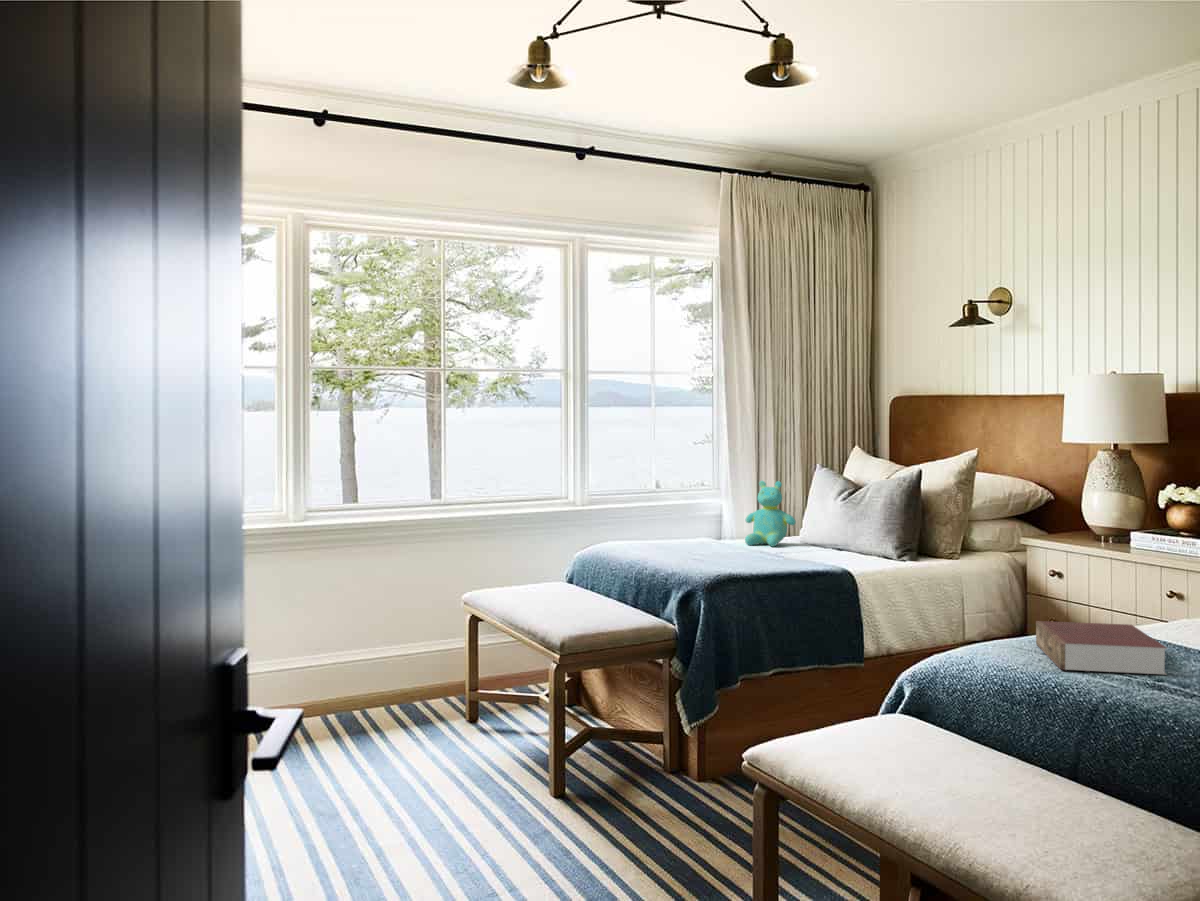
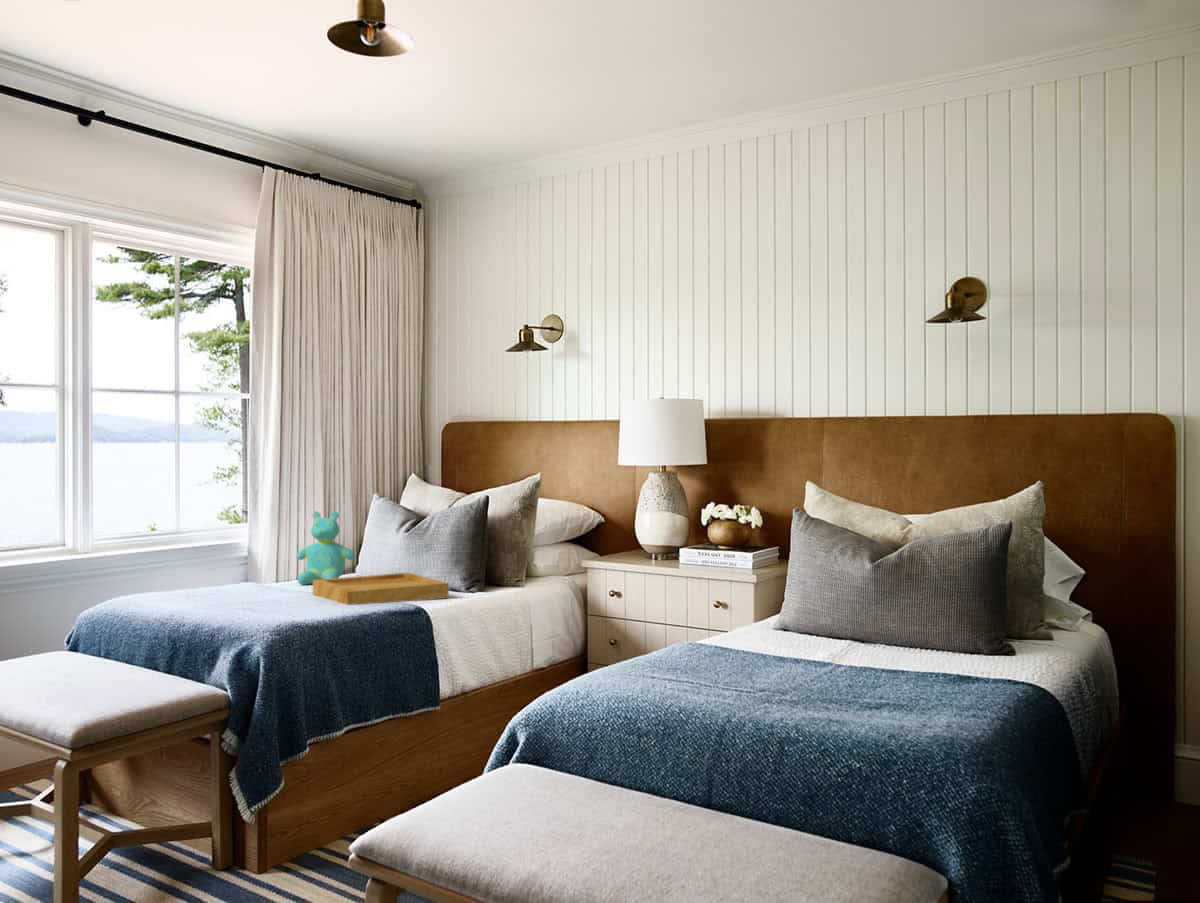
tray: none [754,540,872,567] -> present [313,573,449,605]
book: present [1036,621,1167,674] -> none [642,639,769,692]

